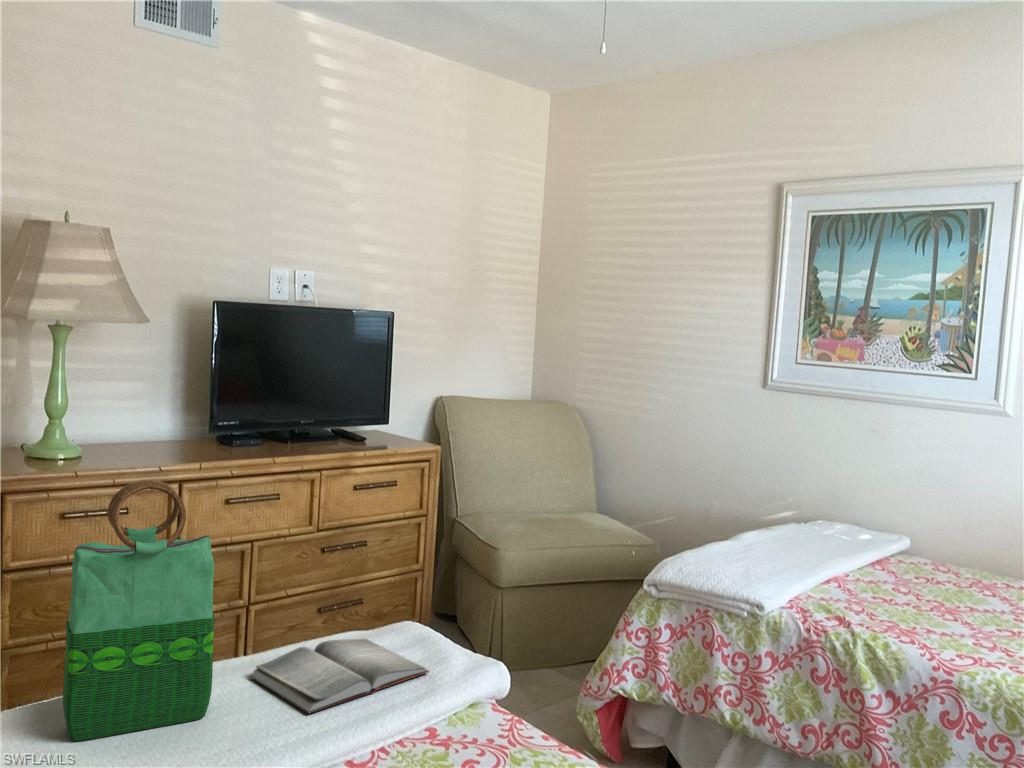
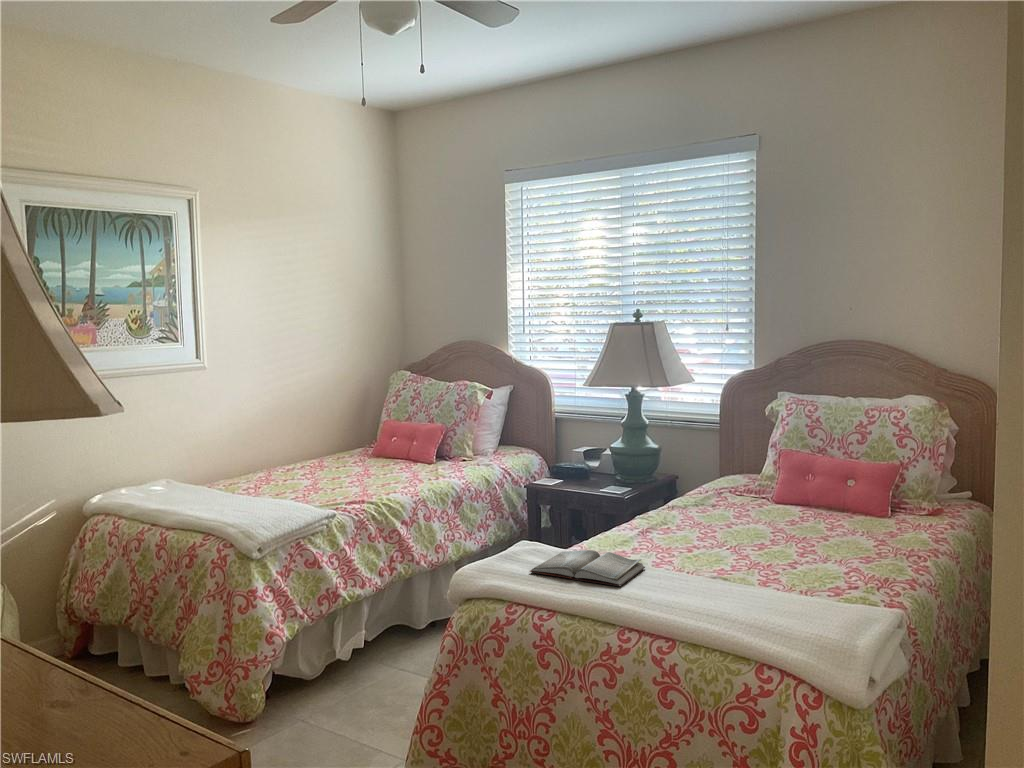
tote bag: present [63,480,215,741] -> none [665,444,750,607]

